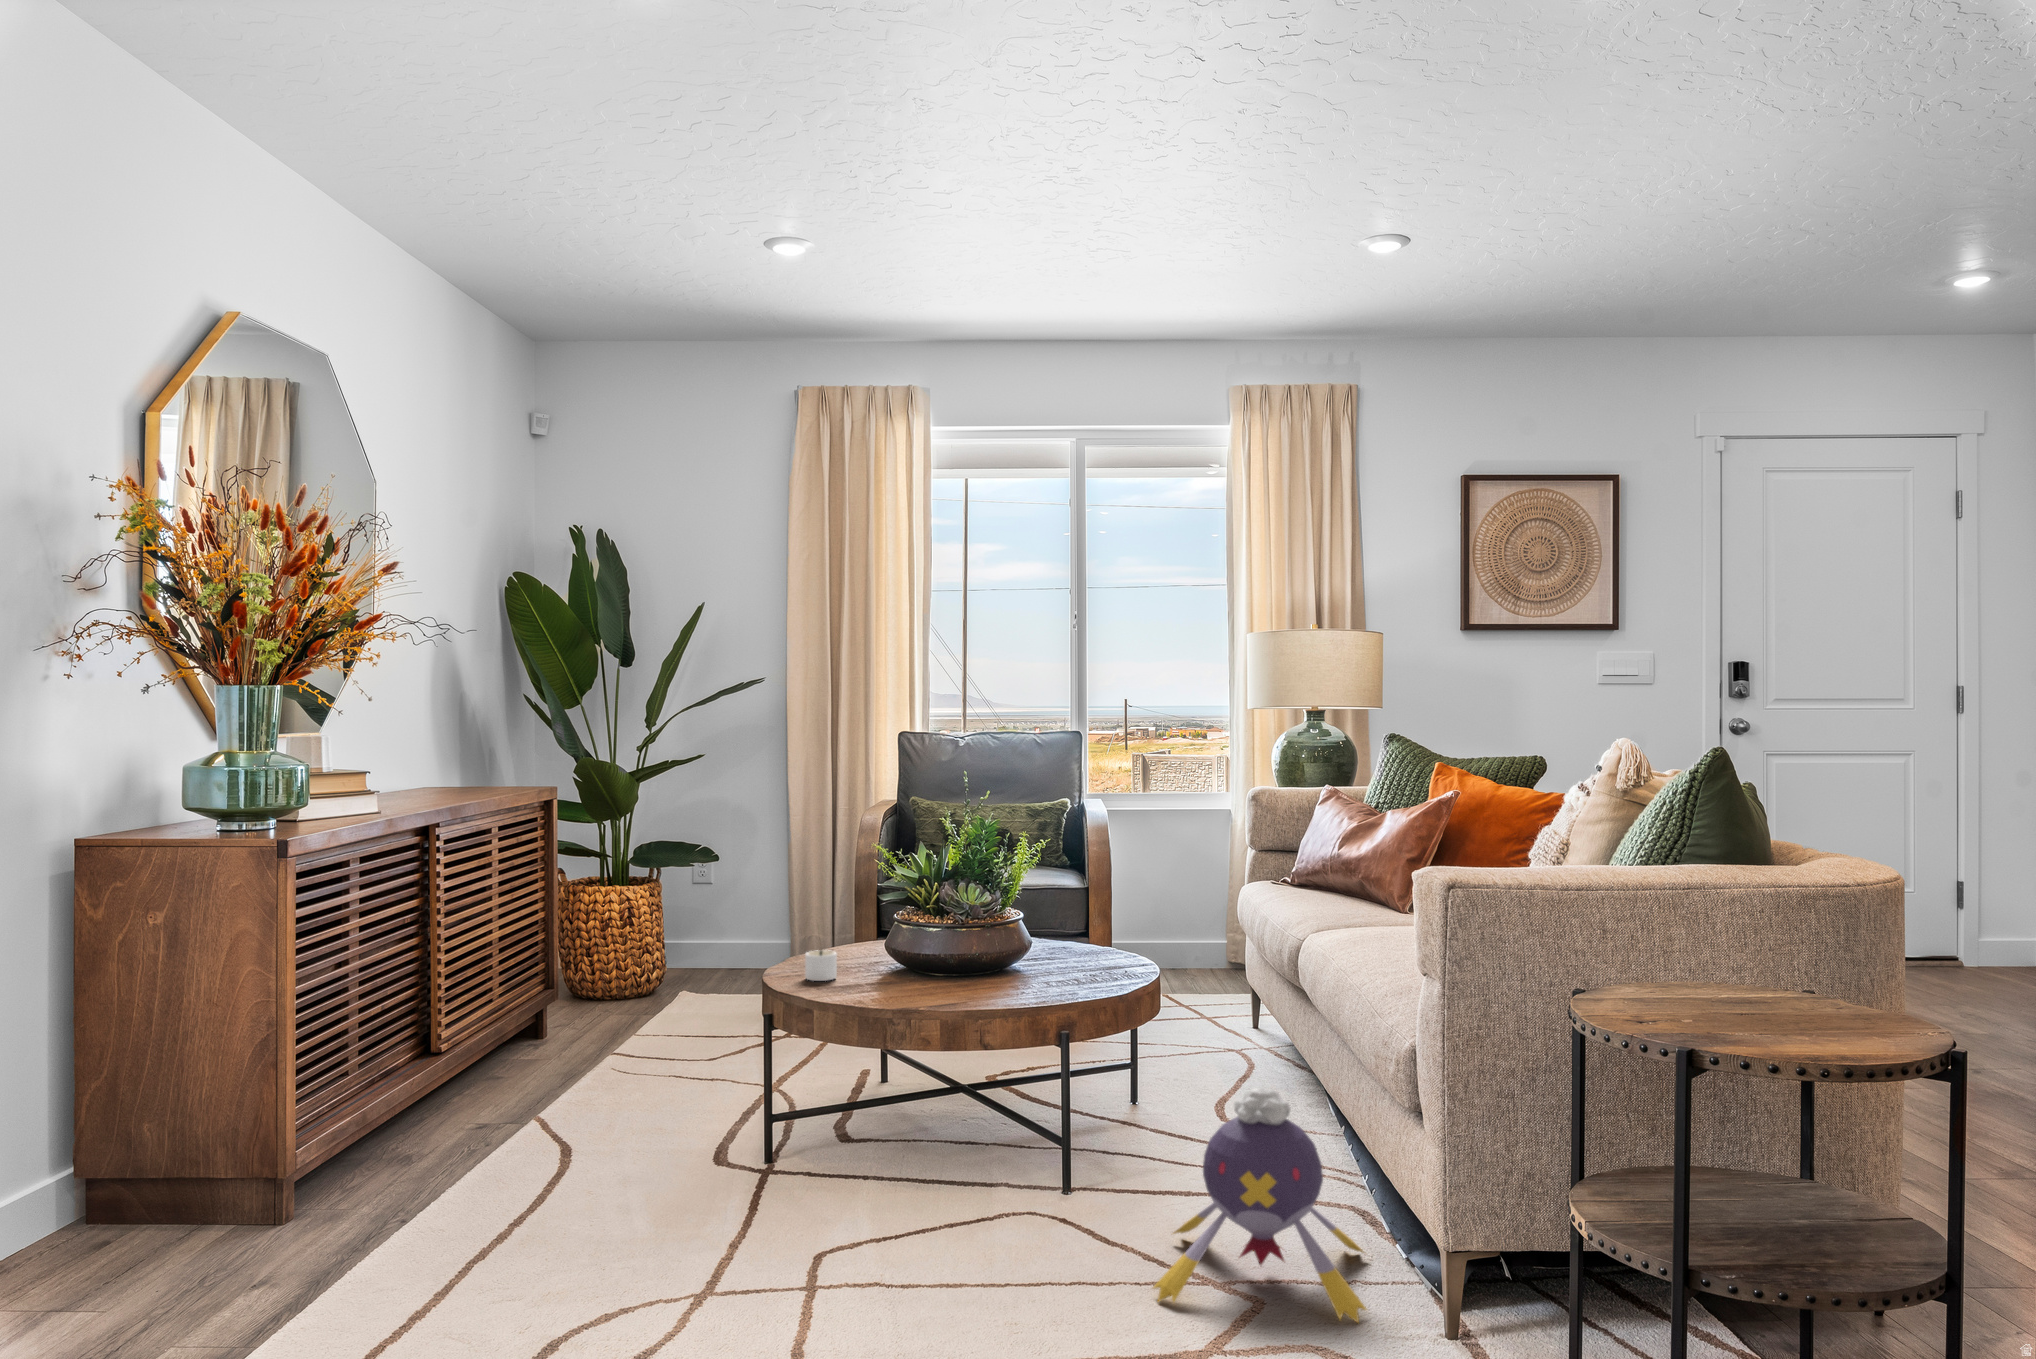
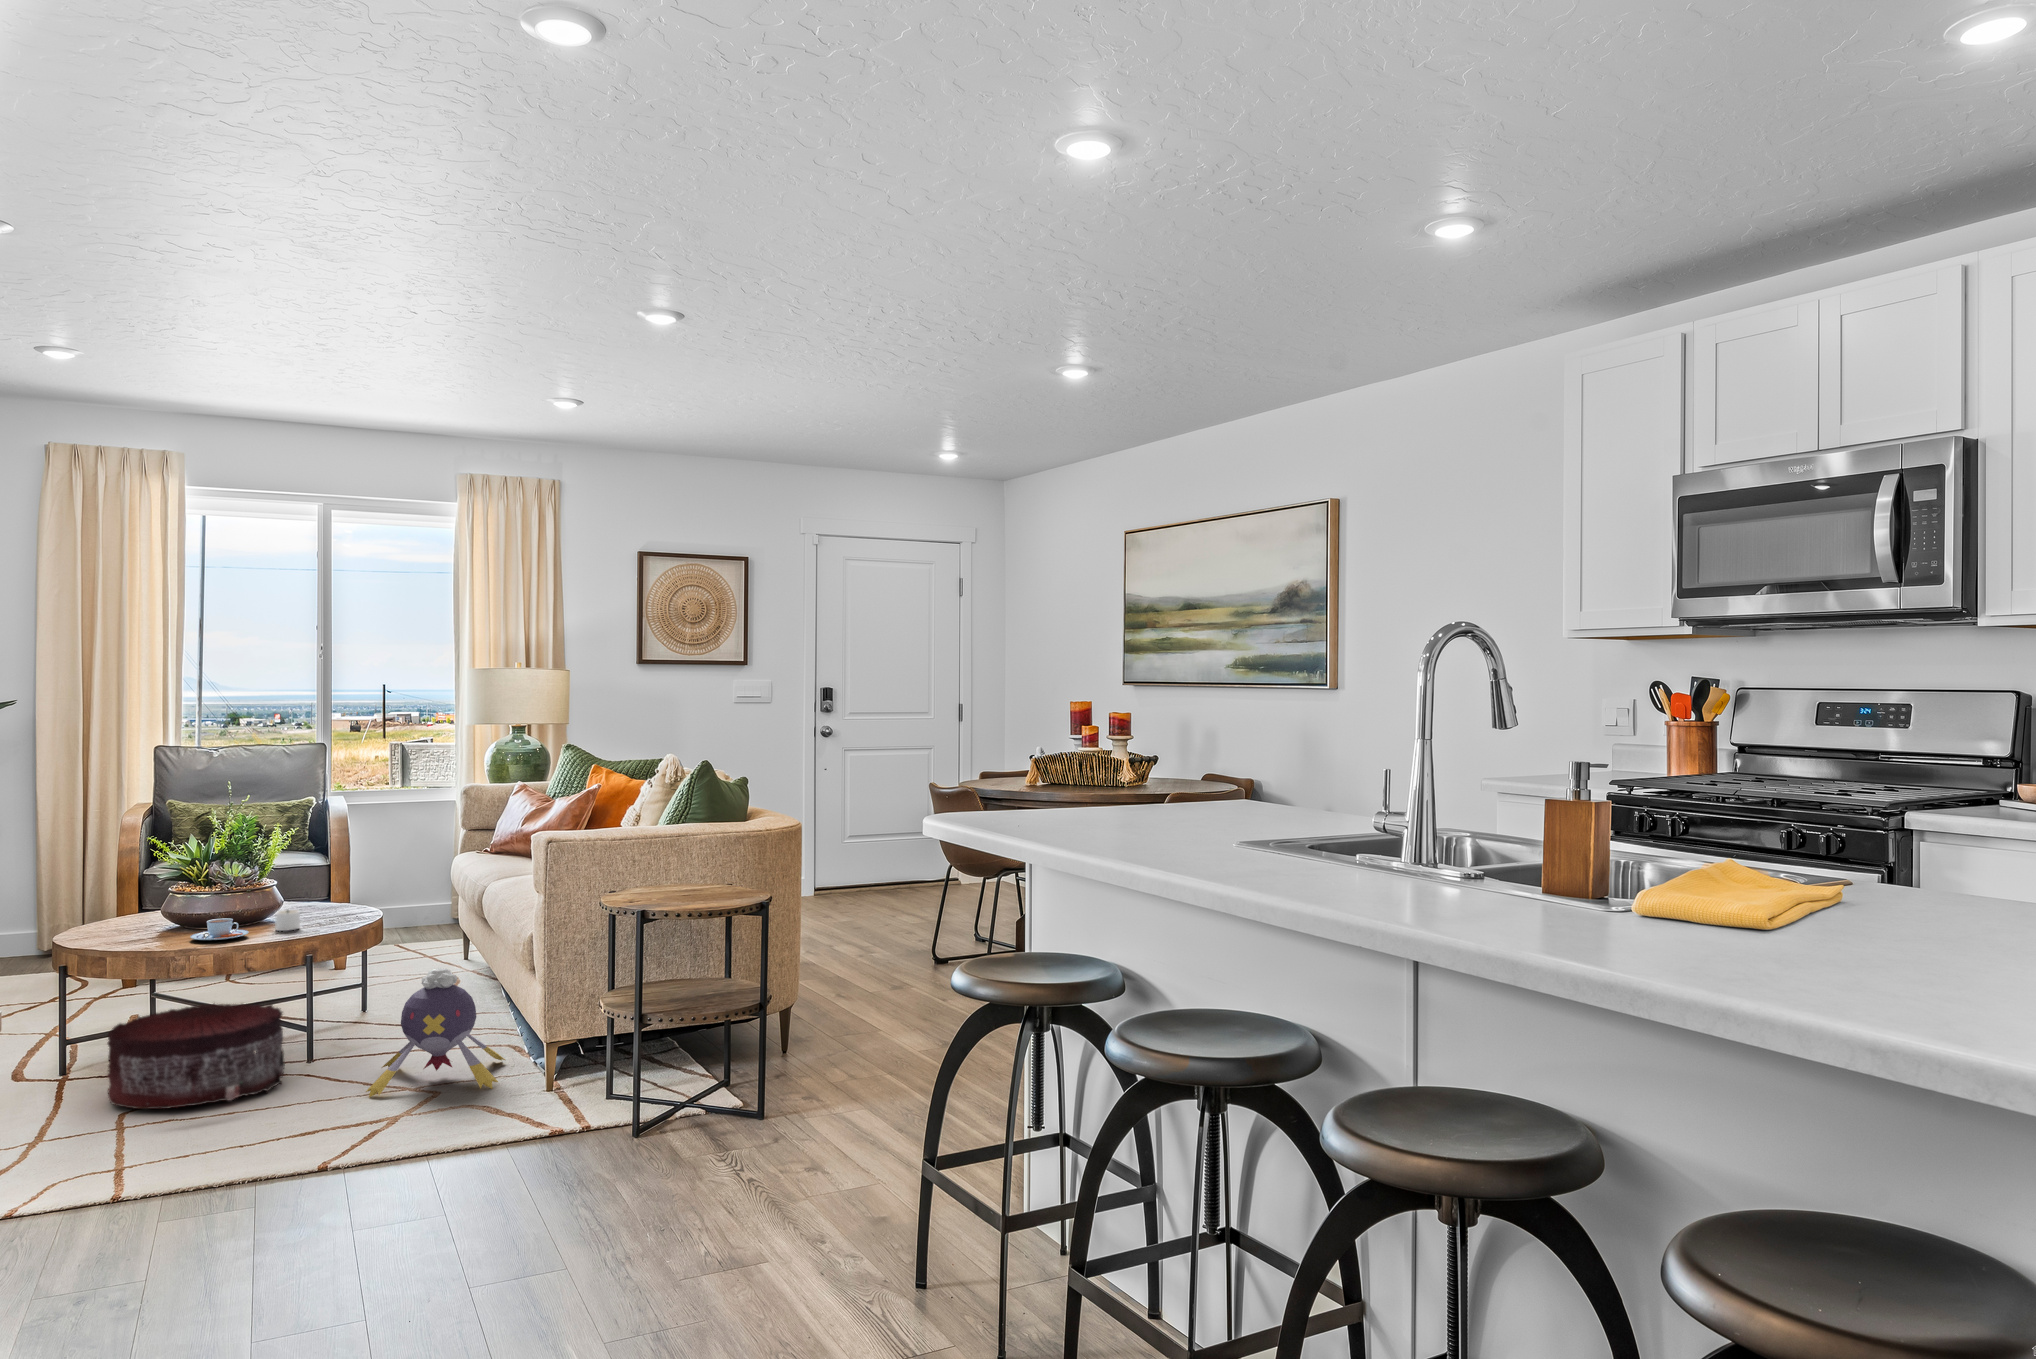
candle: present [805,950,837,981] -> present [275,910,300,931]
teacup: none [912,966,986,999] -> present [190,918,249,940]
pouf: none [803,1090,1034,1268] -> present [107,1004,285,1109]

